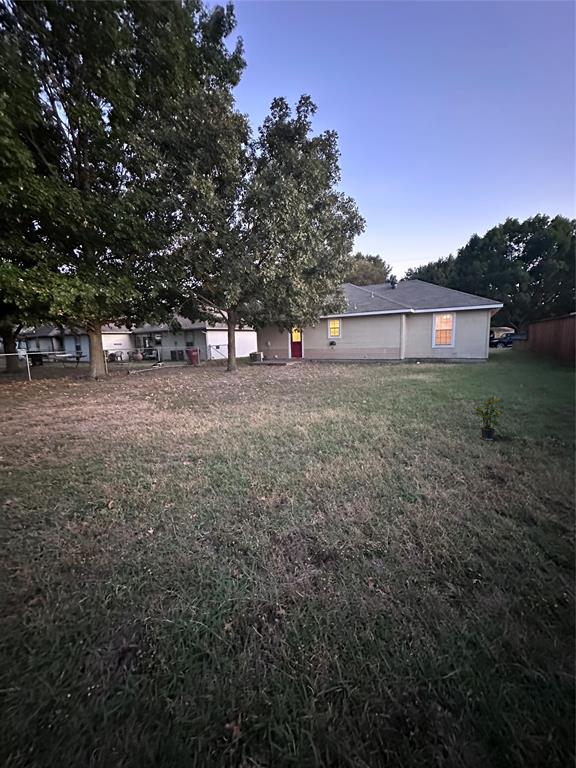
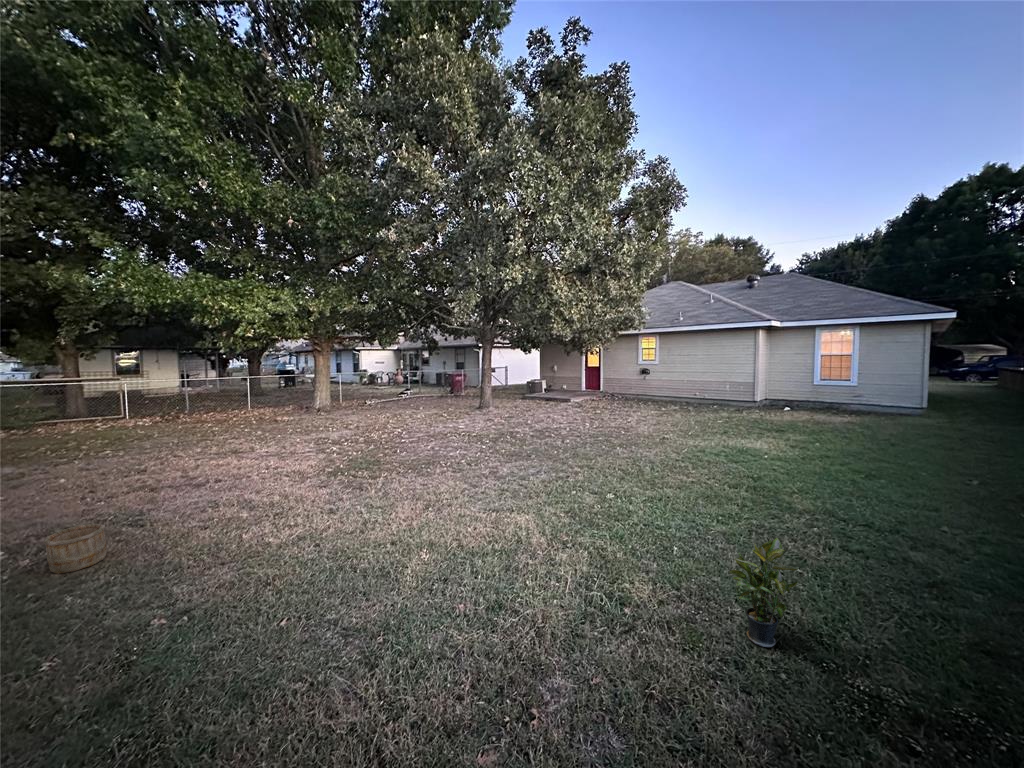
wooden bucket: none [80,434,114,464] -> present [43,524,107,574]

